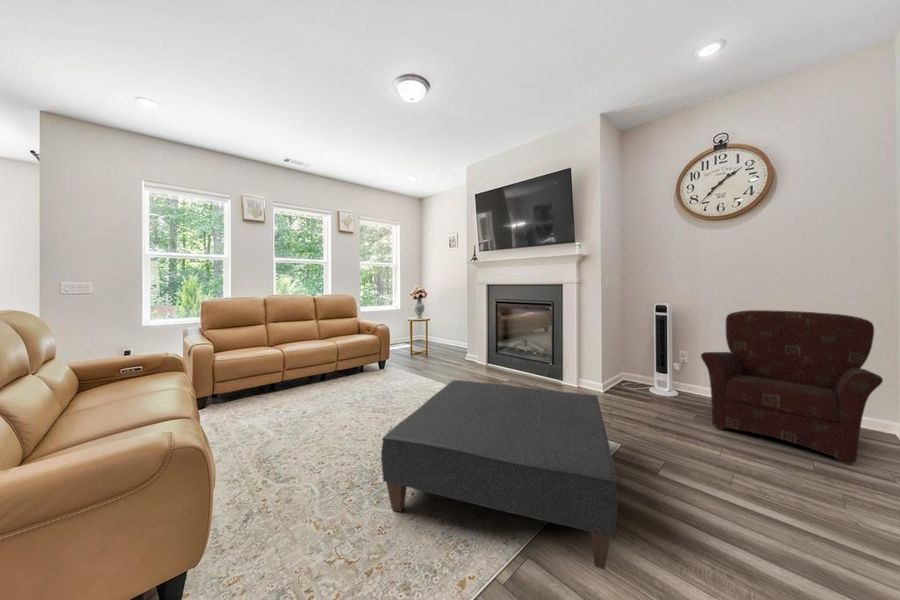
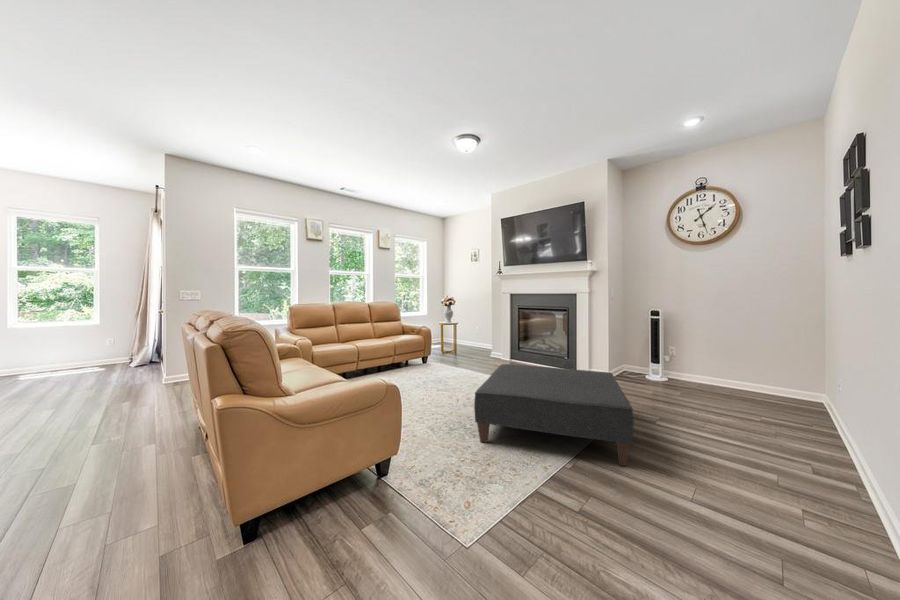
armchair: present [701,310,883,465] -> none [686,314,811,421]

